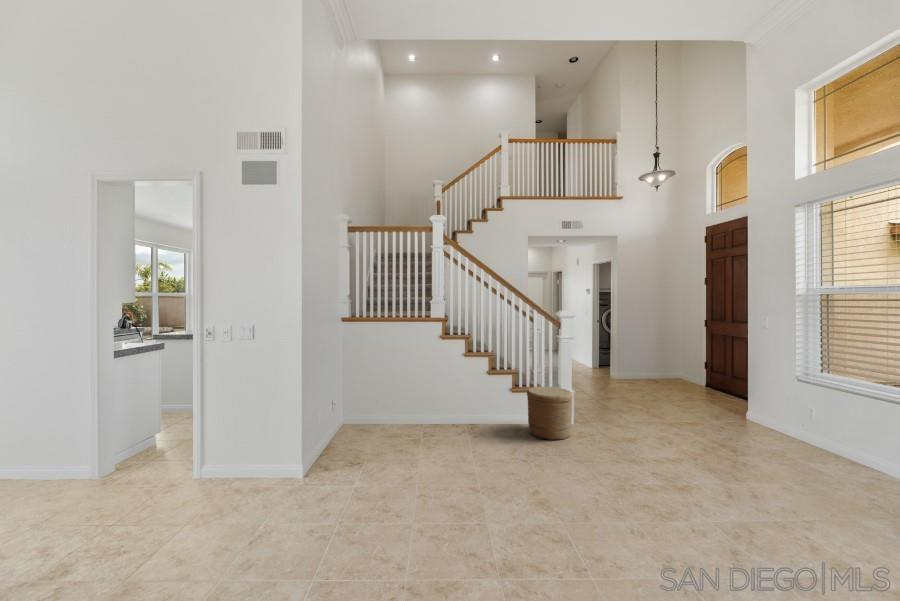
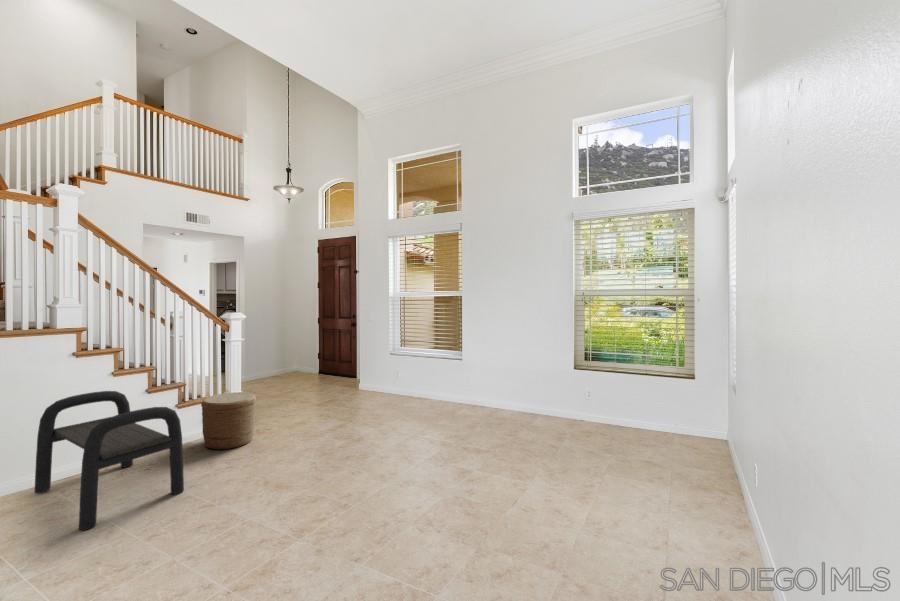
bench: none [421,366,487,459] -> present [35,391,184,530]

